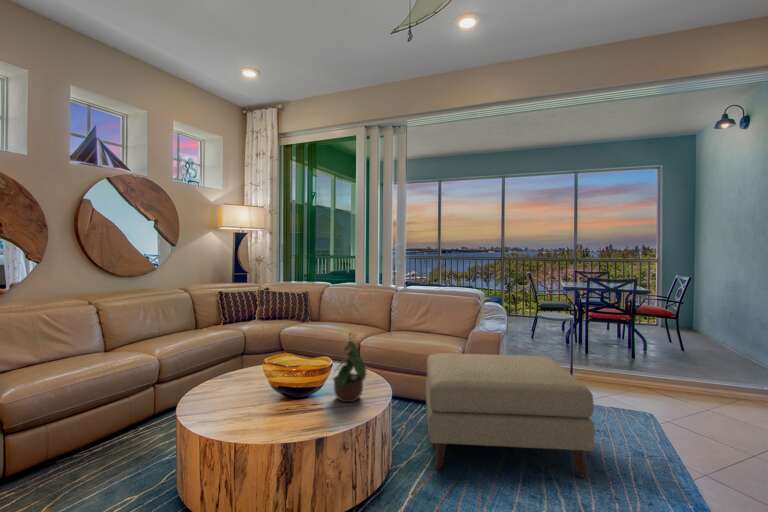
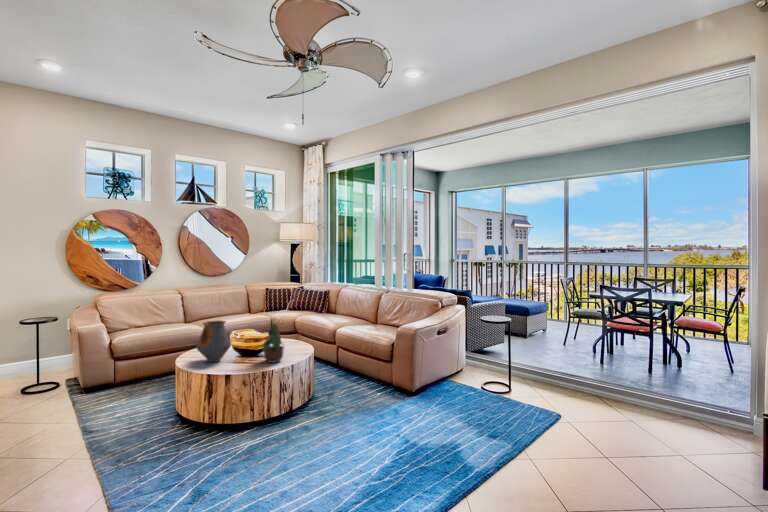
vase: none [223,343,282,417] -> present [196,320,231,362]
ottoman: present [426,353,595,477] -> none [322,342,449,439]

